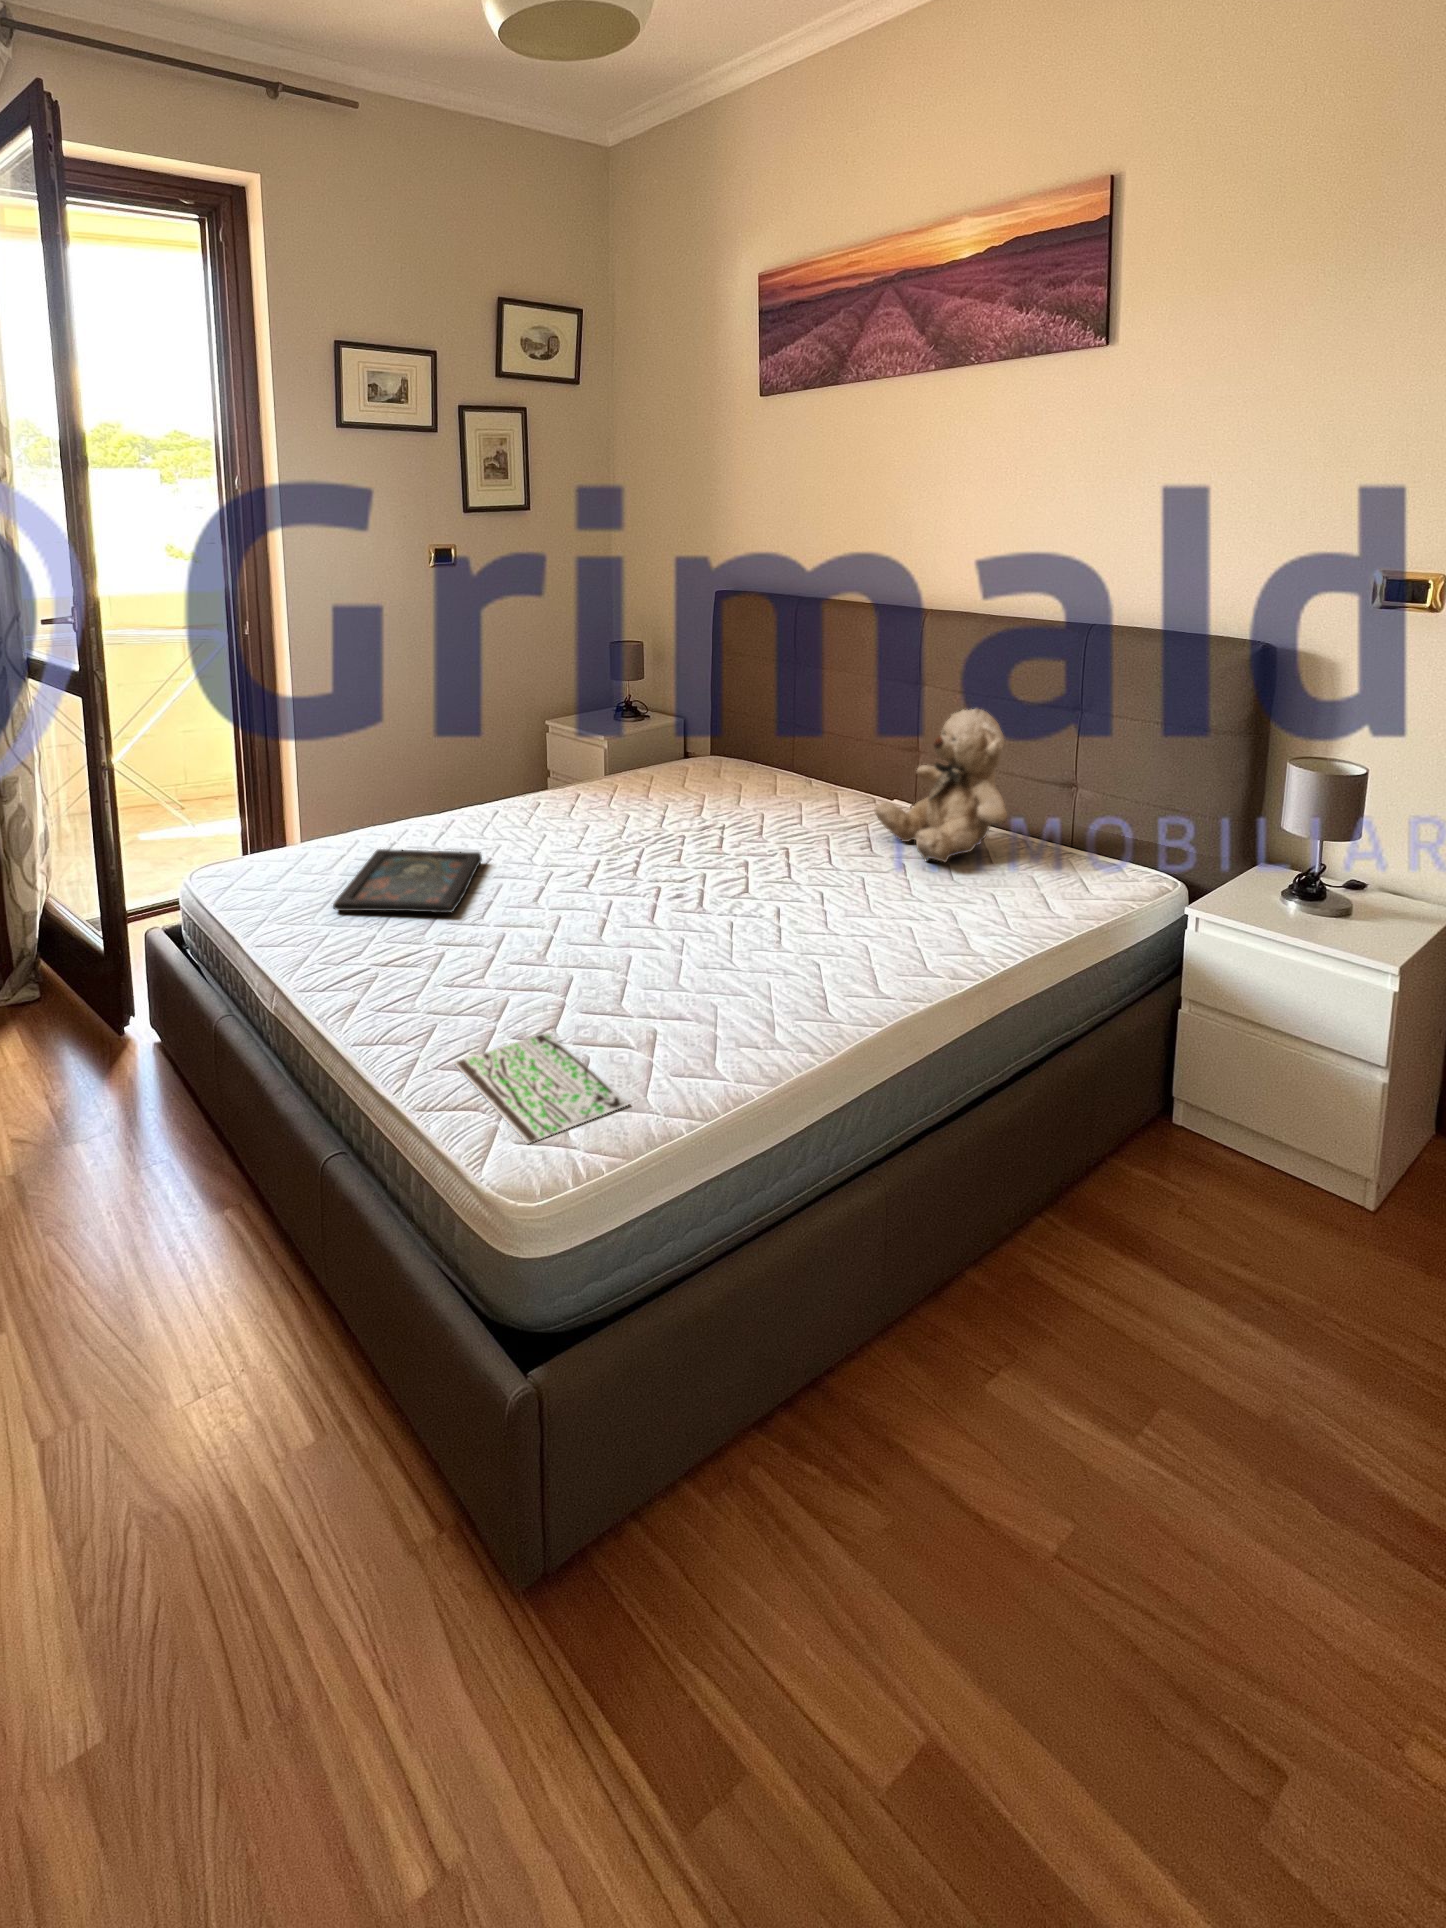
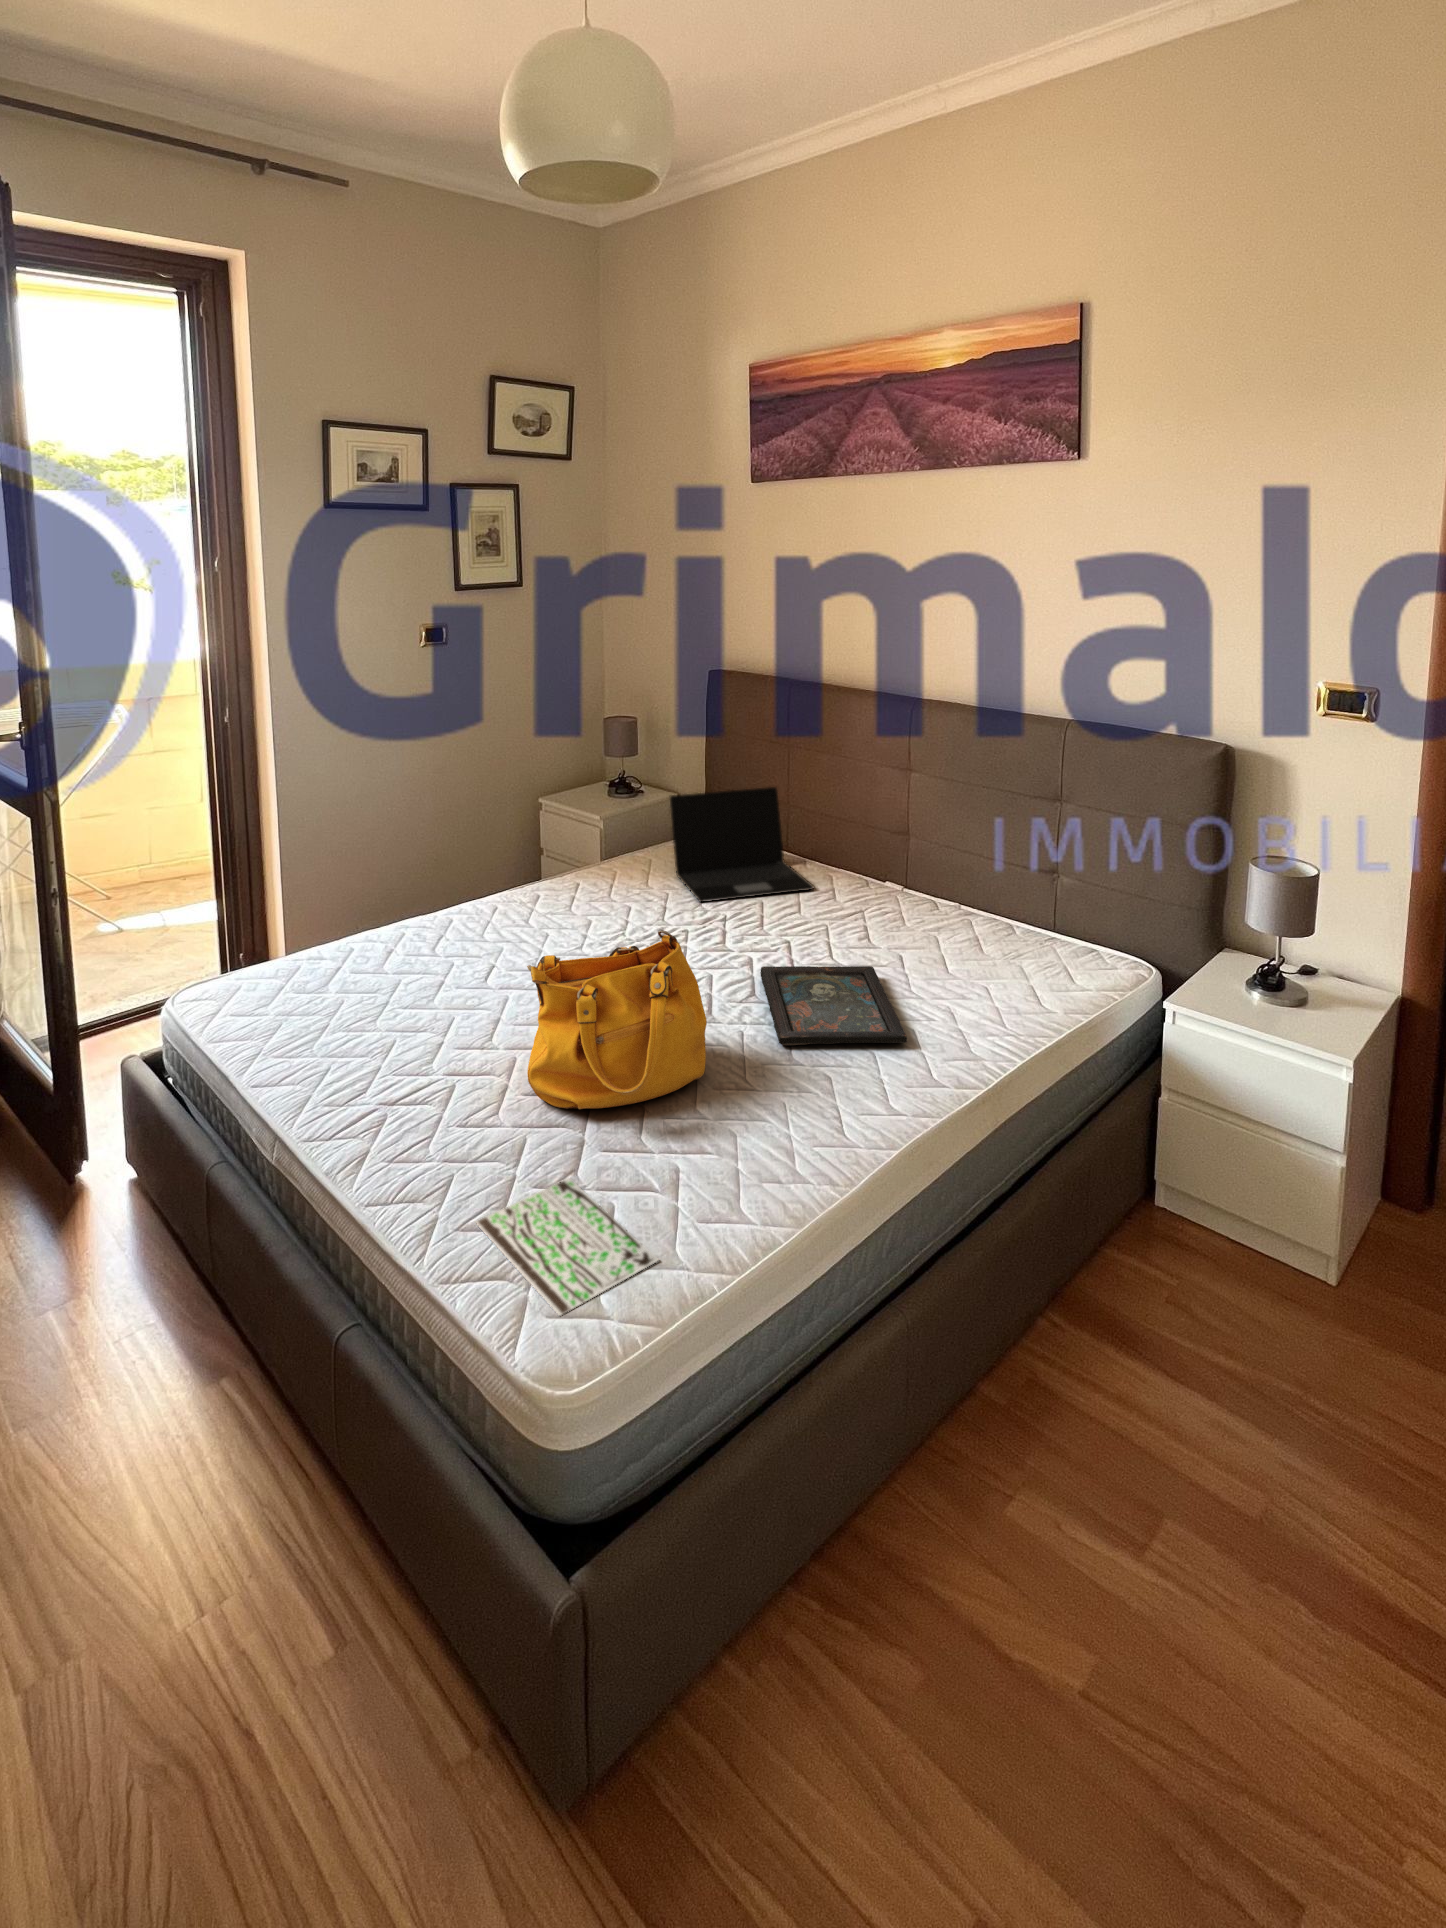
laptop: none [672,703,818,811] -> present [670,787,814,902]
teddy bear: present [874,709,1007,862] -> none [871,802,998,956]
handbag: none [513,810,692,976] -> present [527,930,707,1109]
tray: present [333,849,482,913] -> present [760,966,907,1045]

